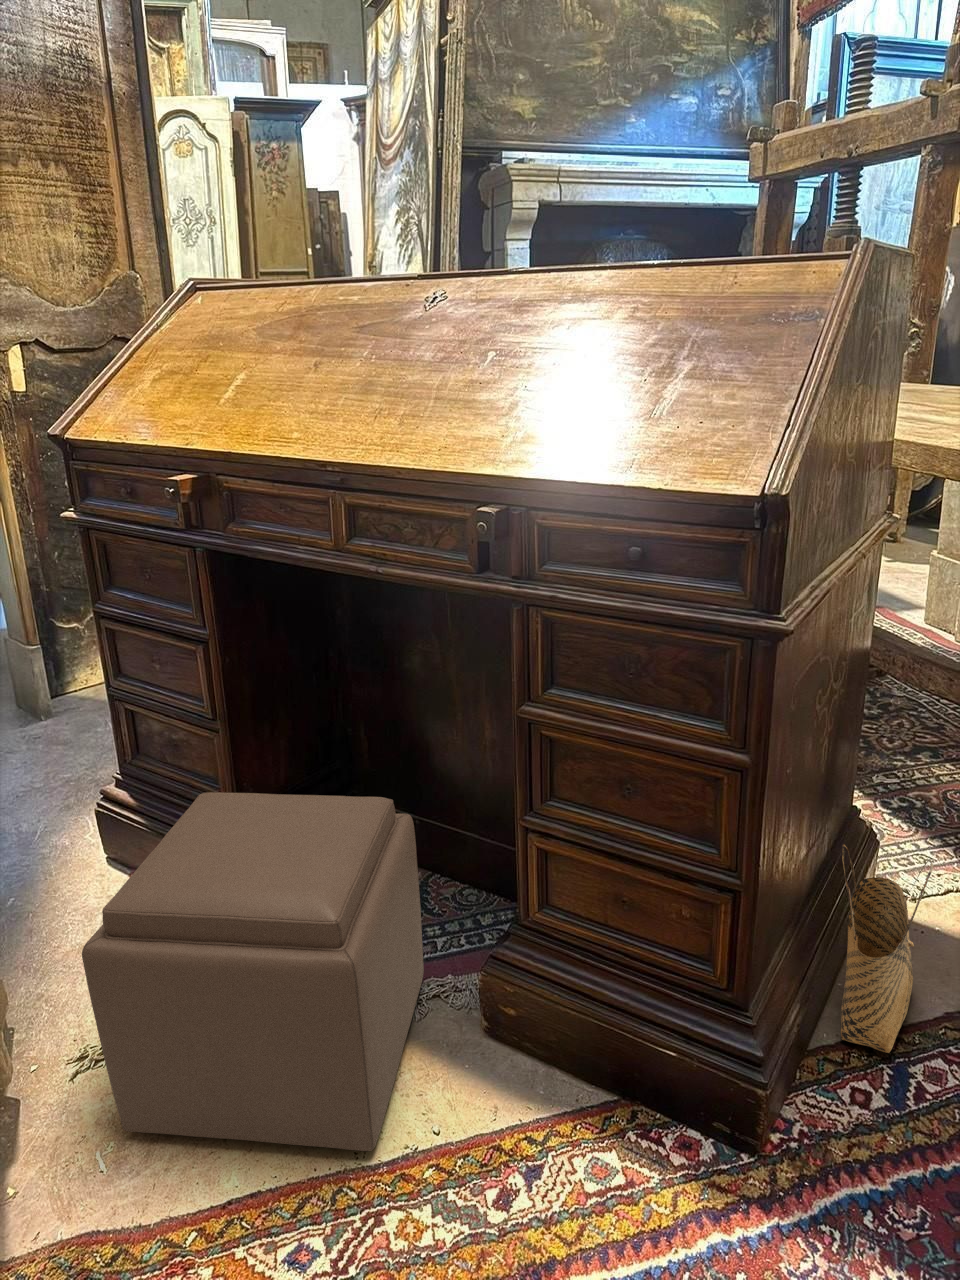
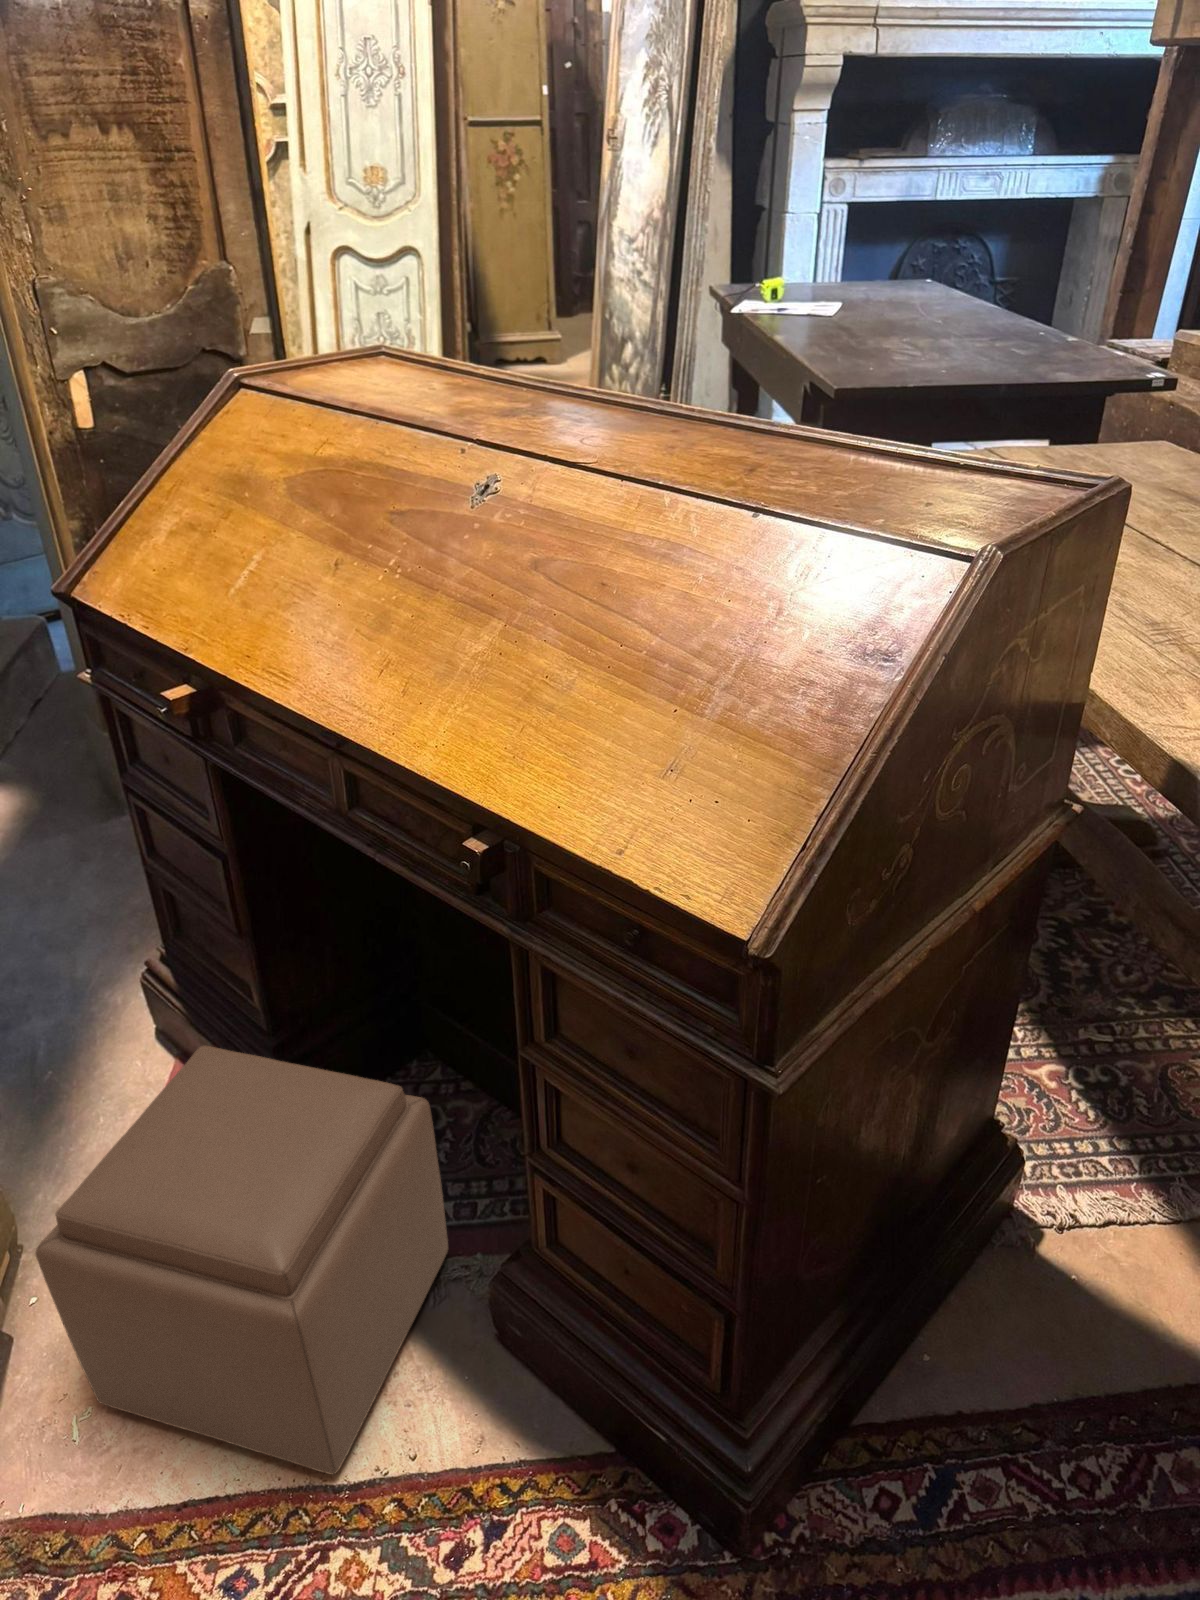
woven basket: present [841,844,933,1053] -> none [892,1208,1019,1449]

